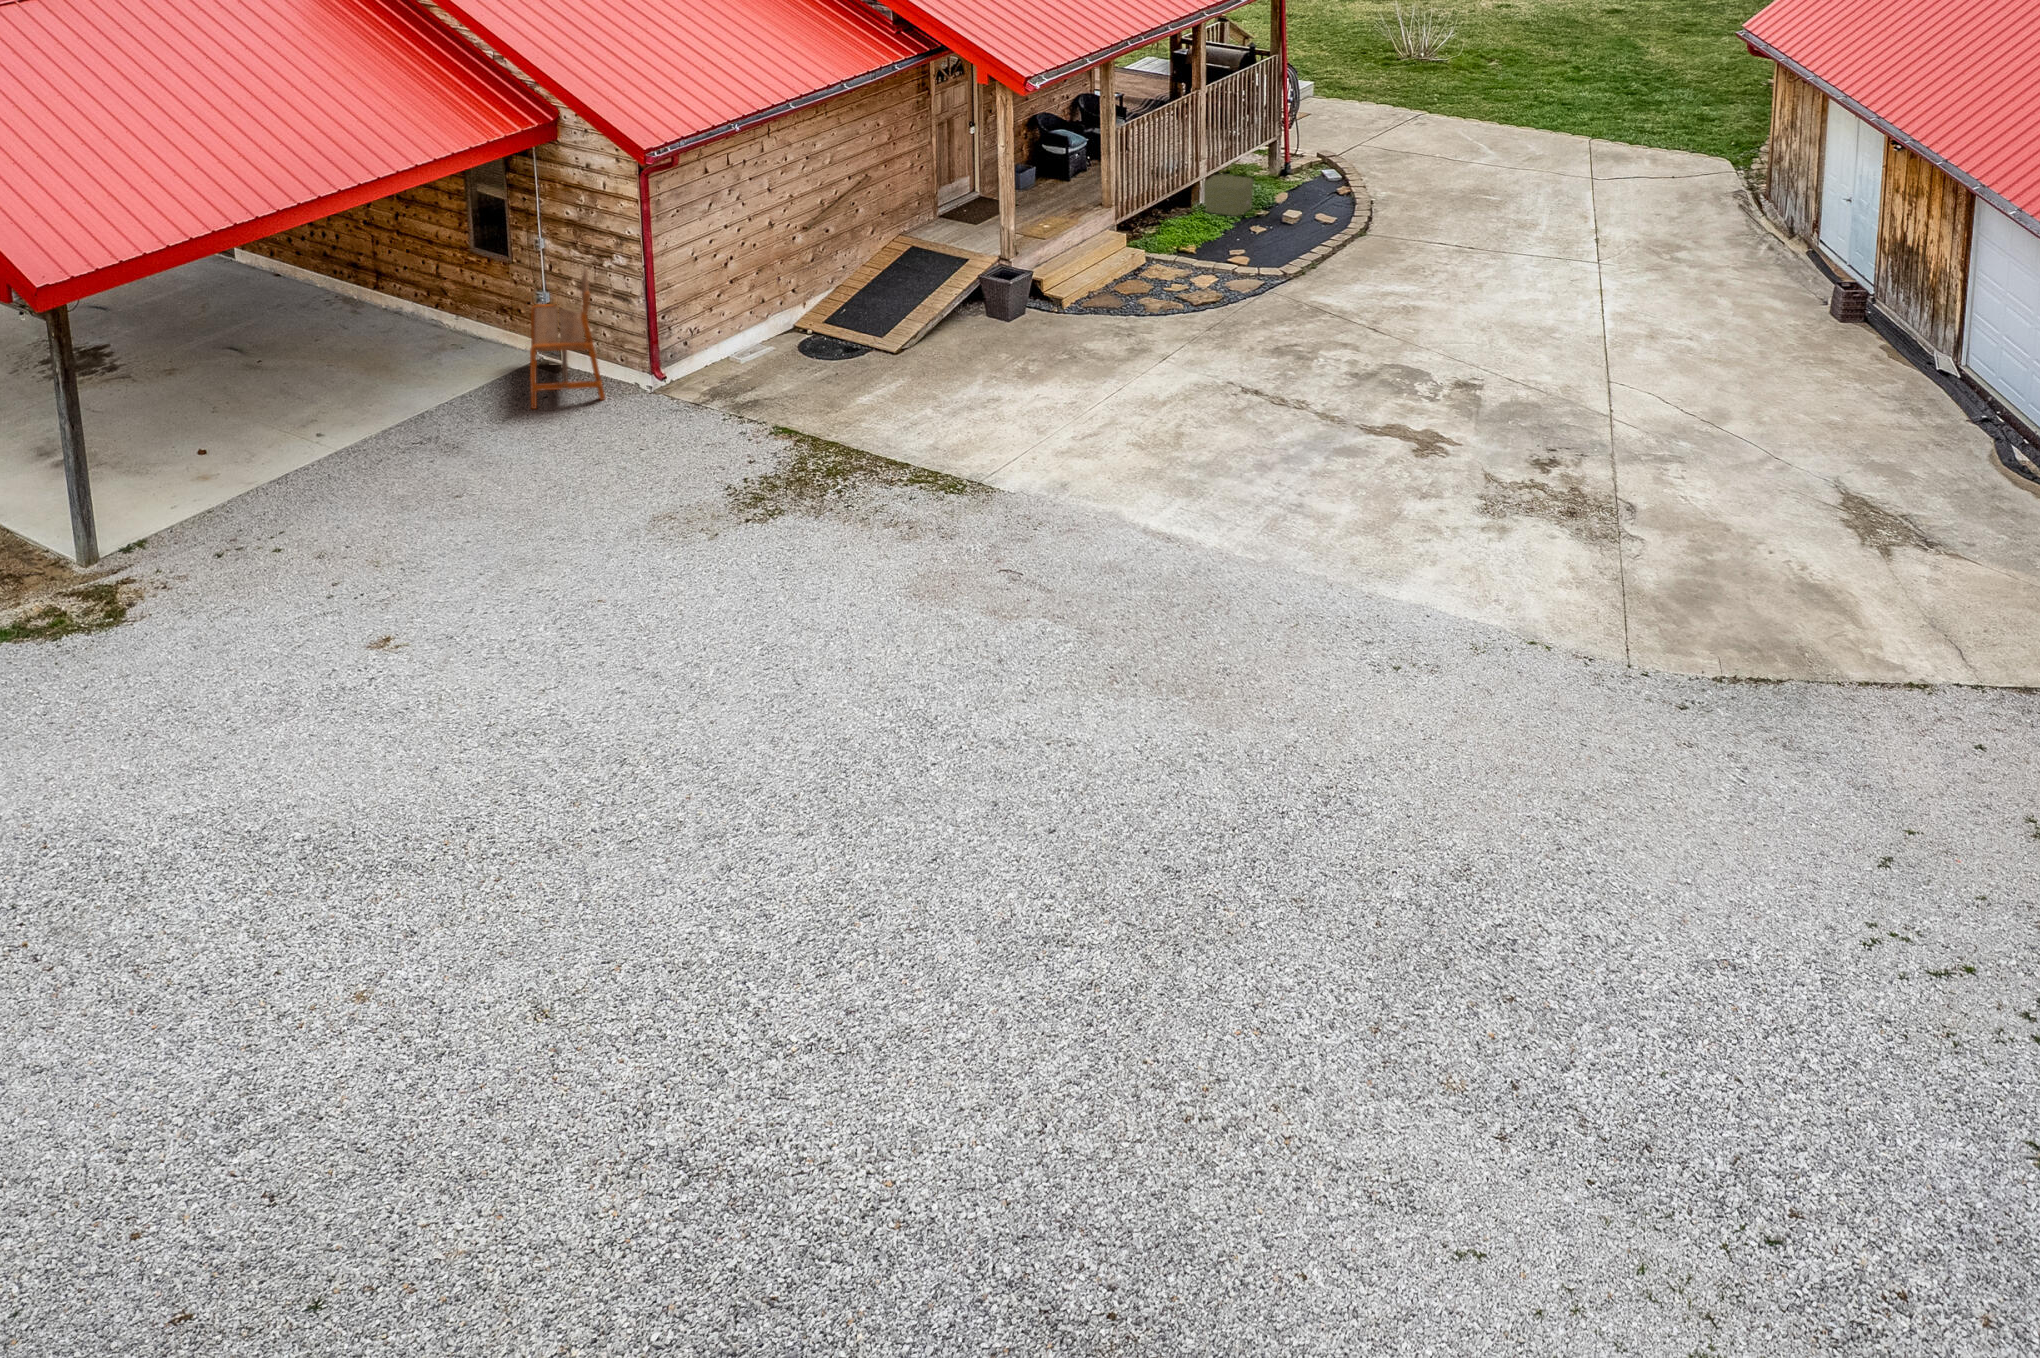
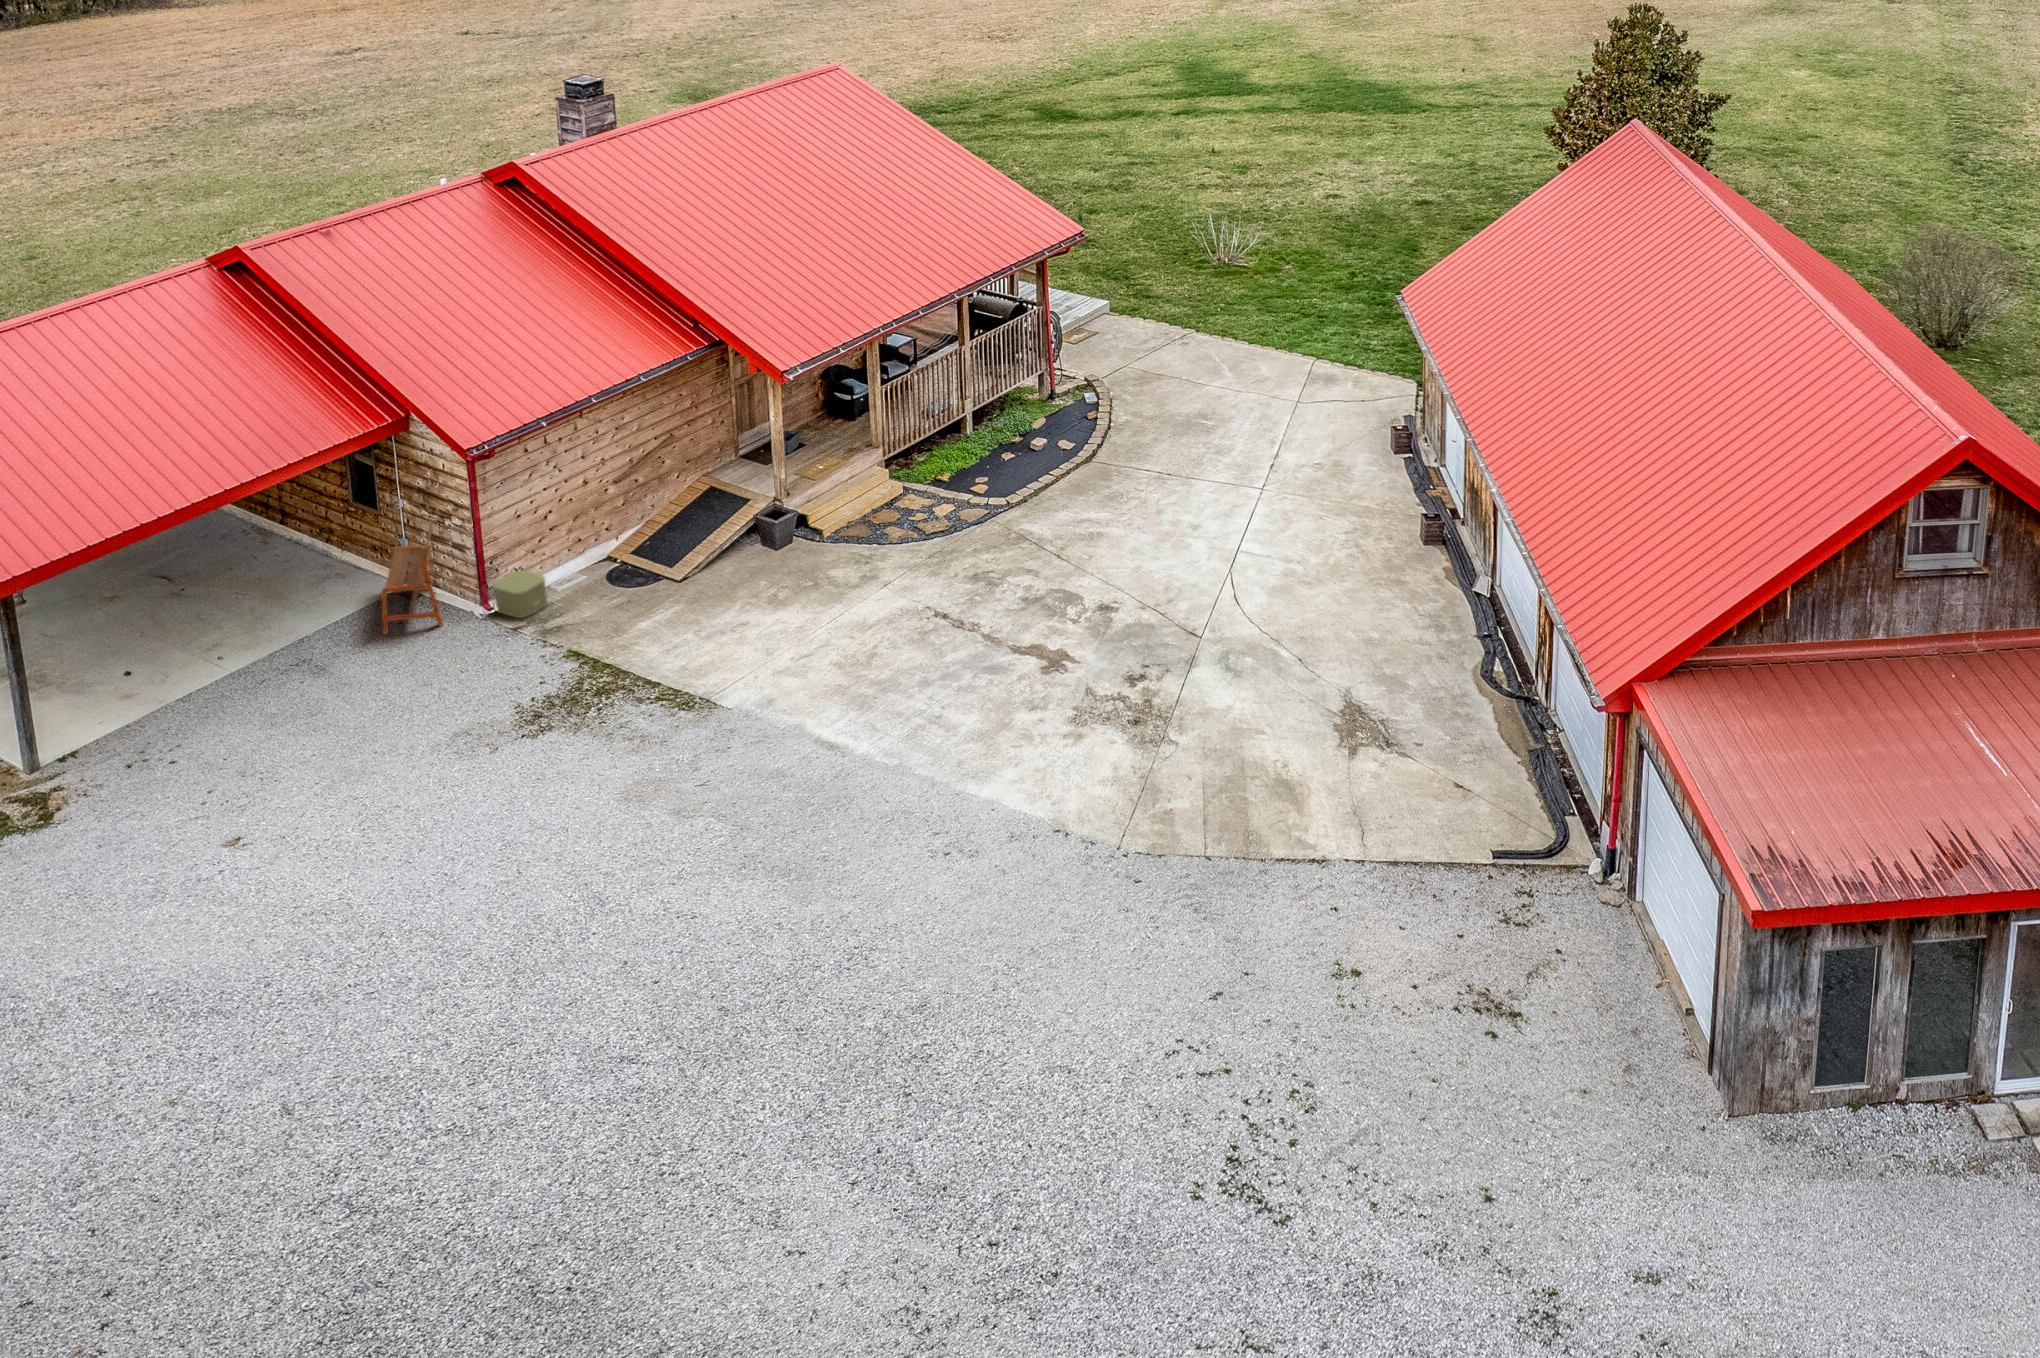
storage box: present [1203,174,1253,216] -> present [493,570,547,618]

